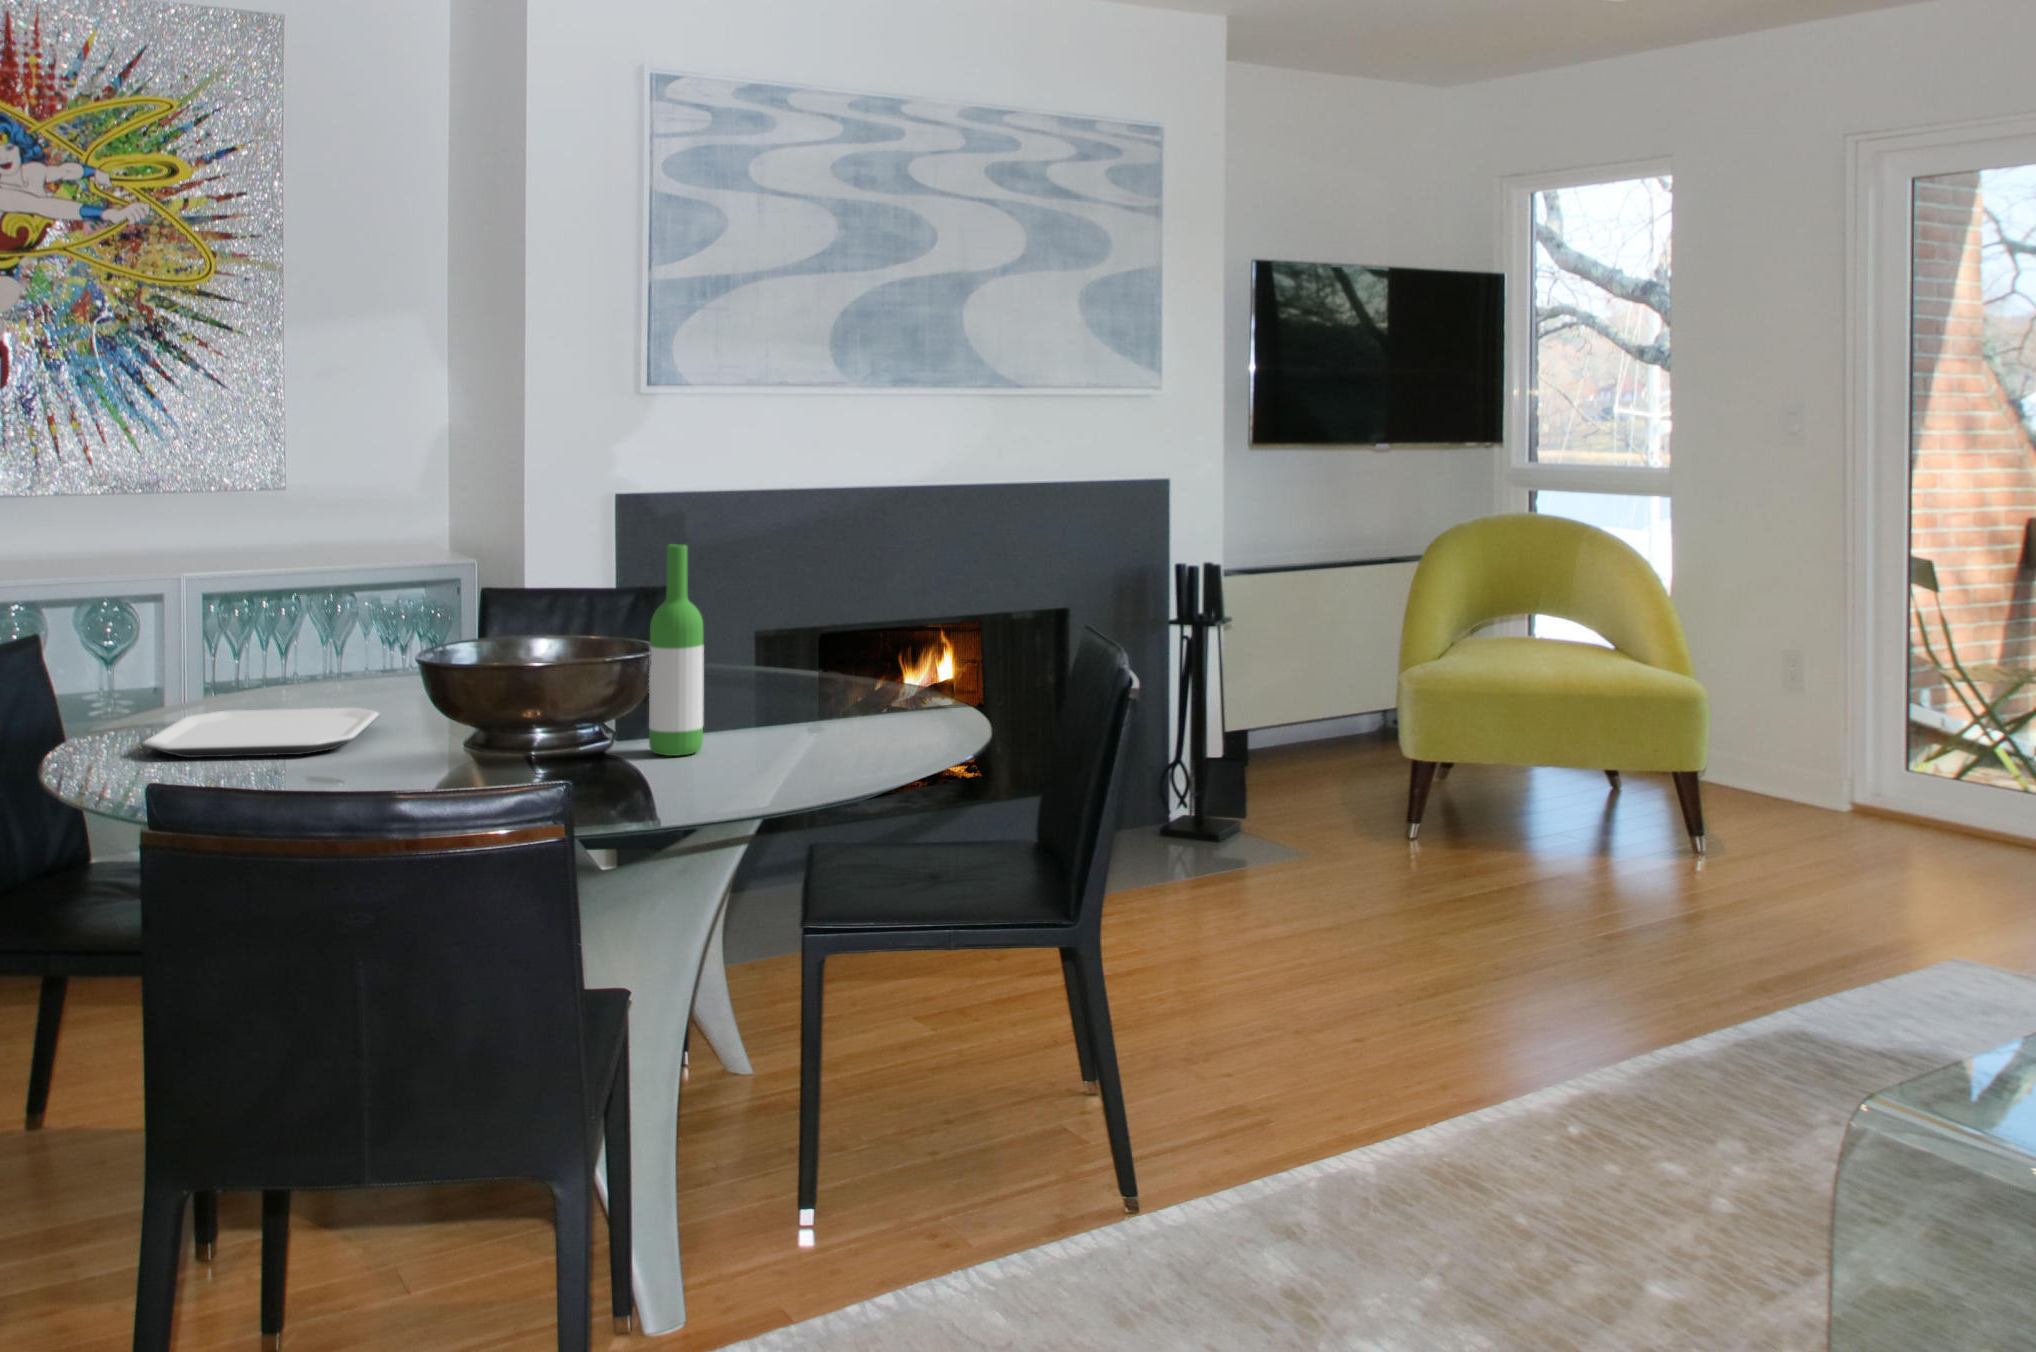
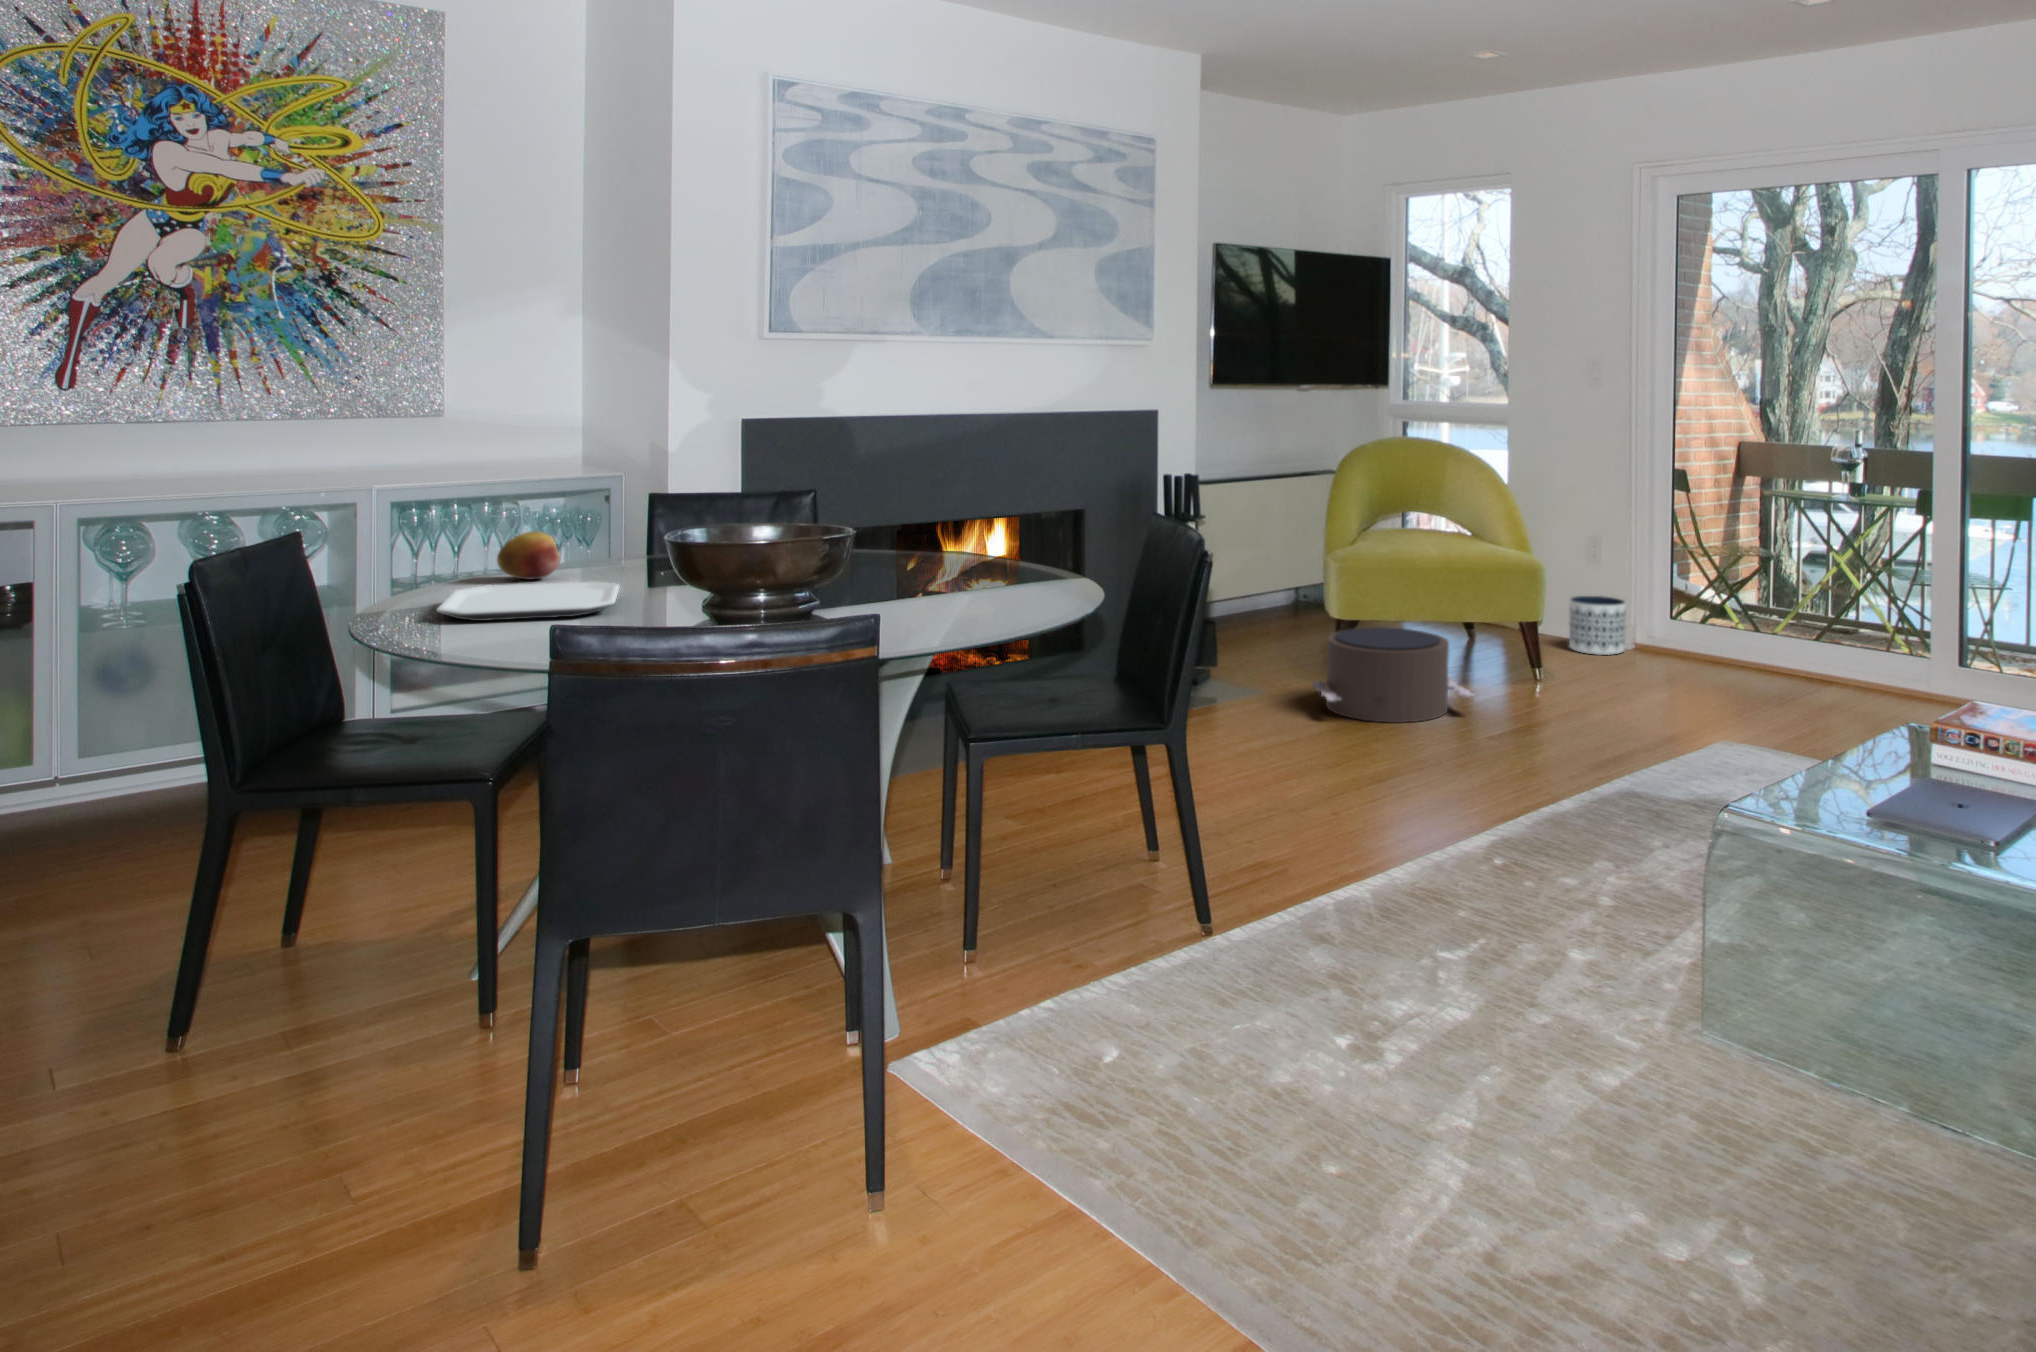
wine bottle: present [649,544,704,756] -> none [858,449,901,611]
fruit: none [262,641,336,701] -> present [497,531,560,580]
planter: none [1764,736,1847,822] -> present [1569,596,1626,655]
pouf: none [1370,777,1597,911] -> present [1312,627,1473,723]

